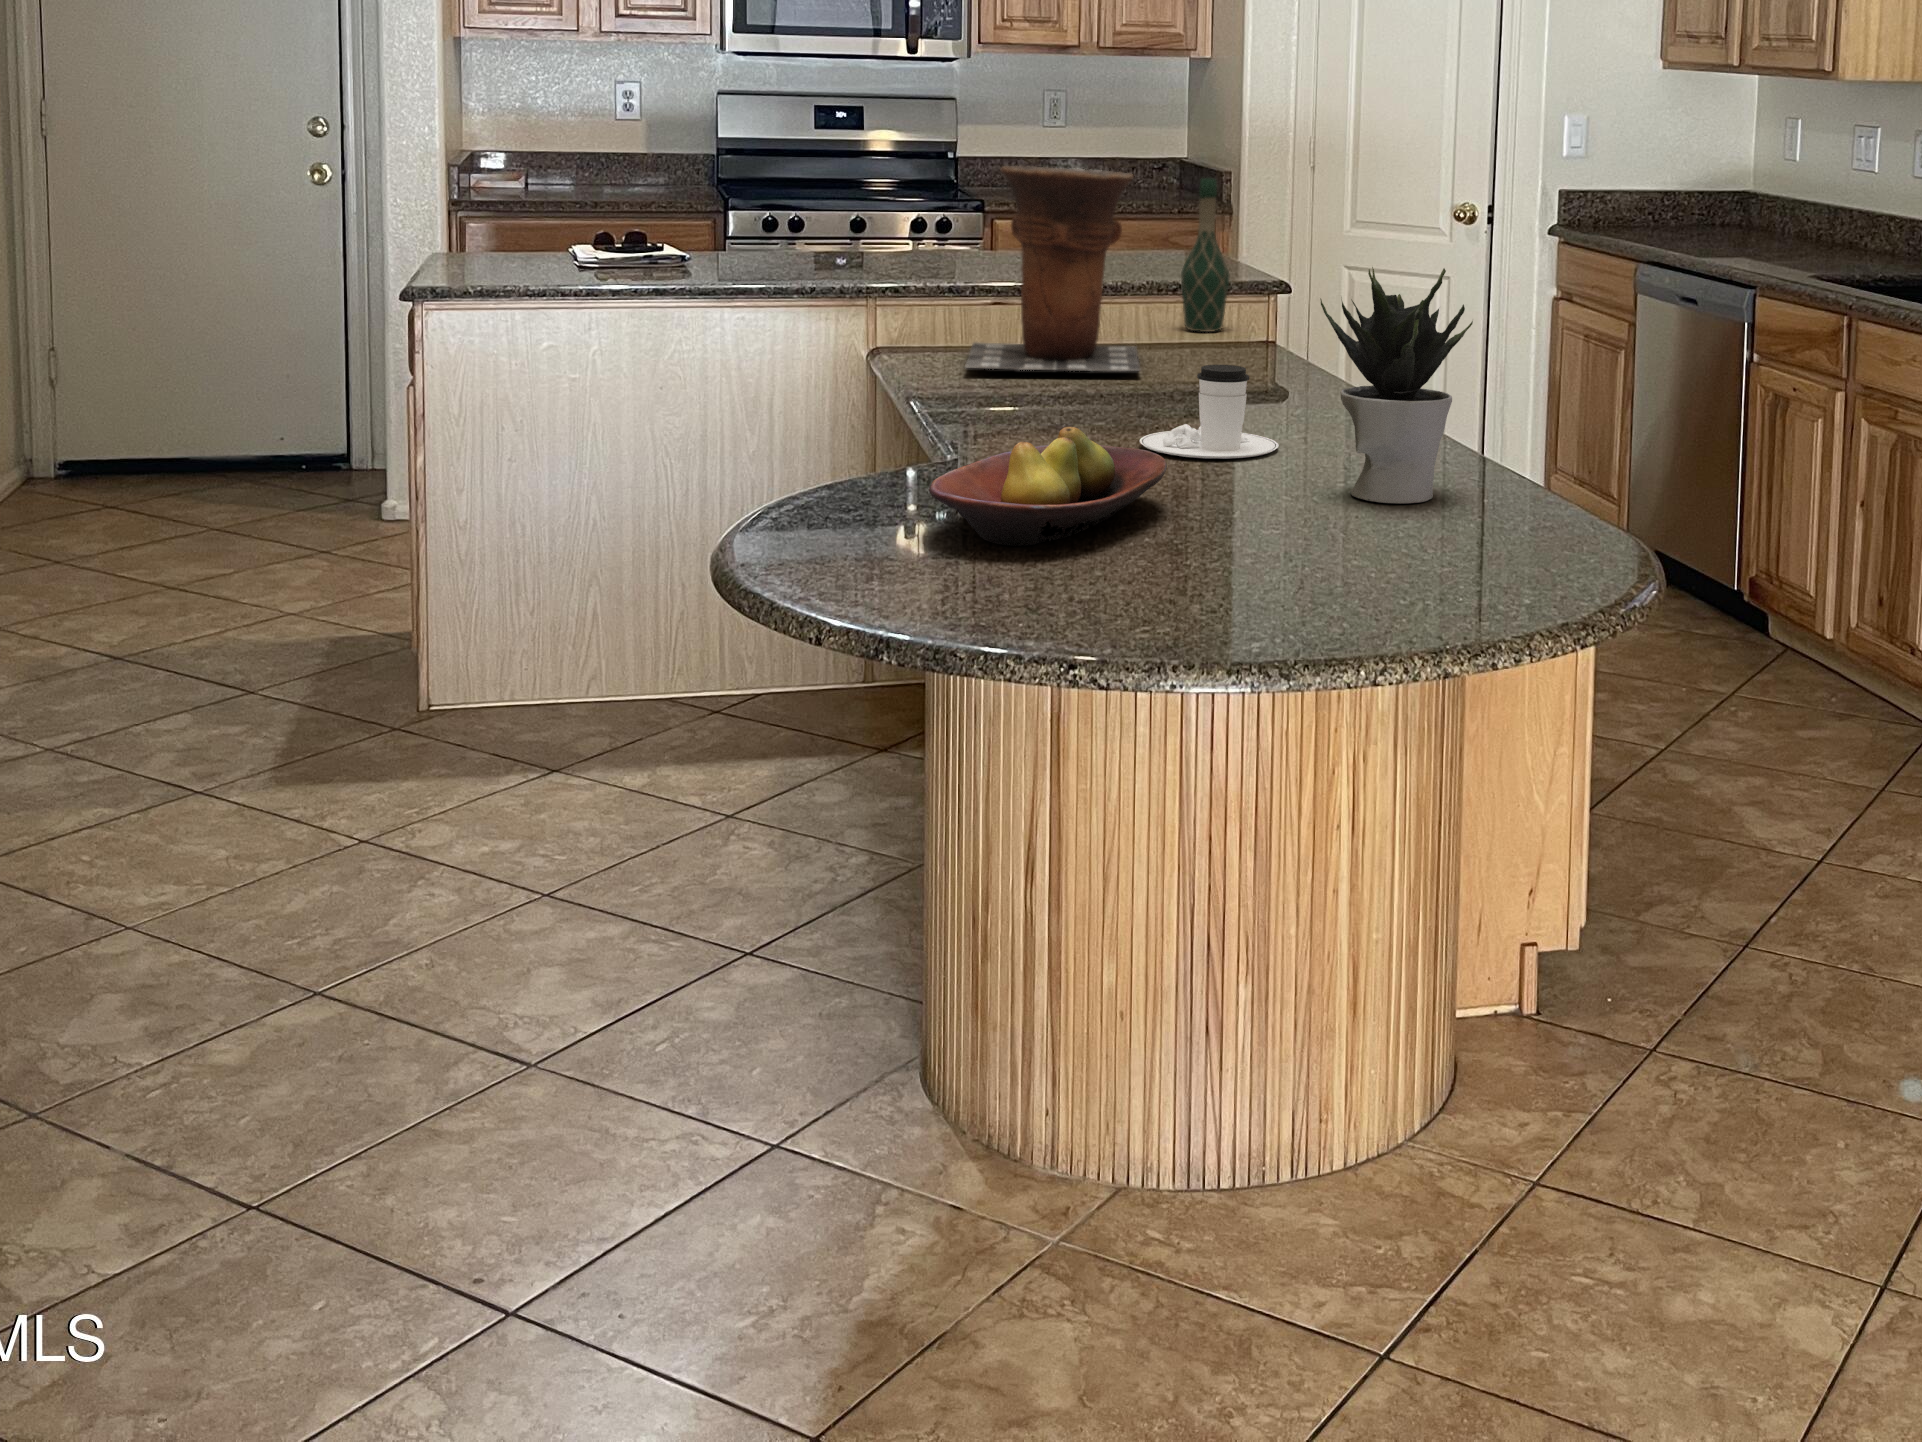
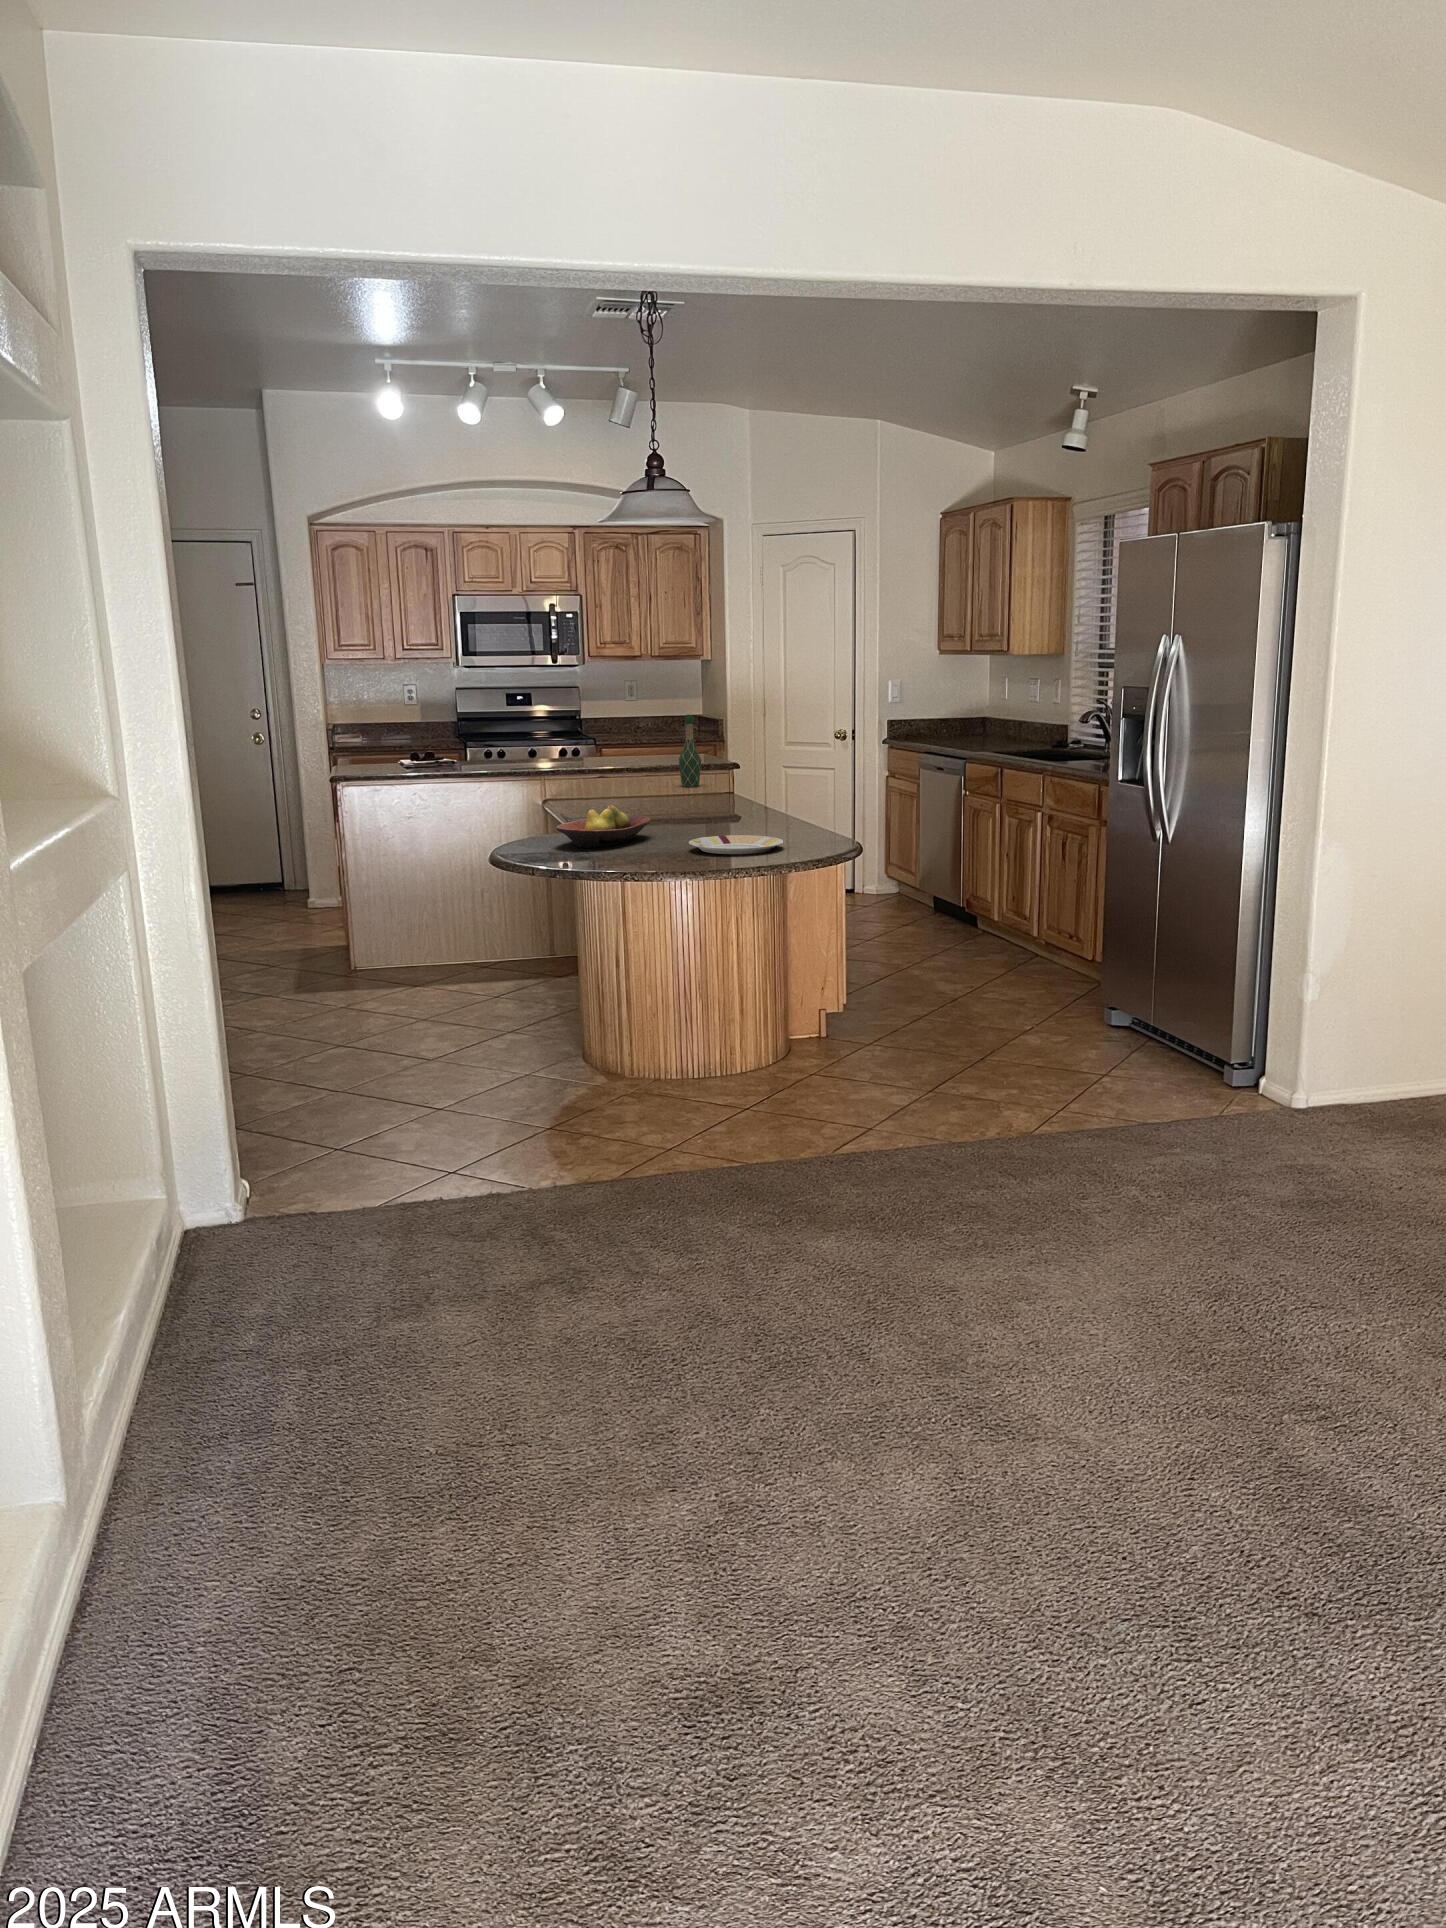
vase: present [965,166,1140,371] -> none [577,710,656,801]
potted plant: present [1320,267,1473,503] -> none [712,737,775,833]
coffee cup: present [1140,365,1279,459] -> none [647,786,705,824]
plate: none [1284,525,1536,597] -> present [689,835,783,854]

